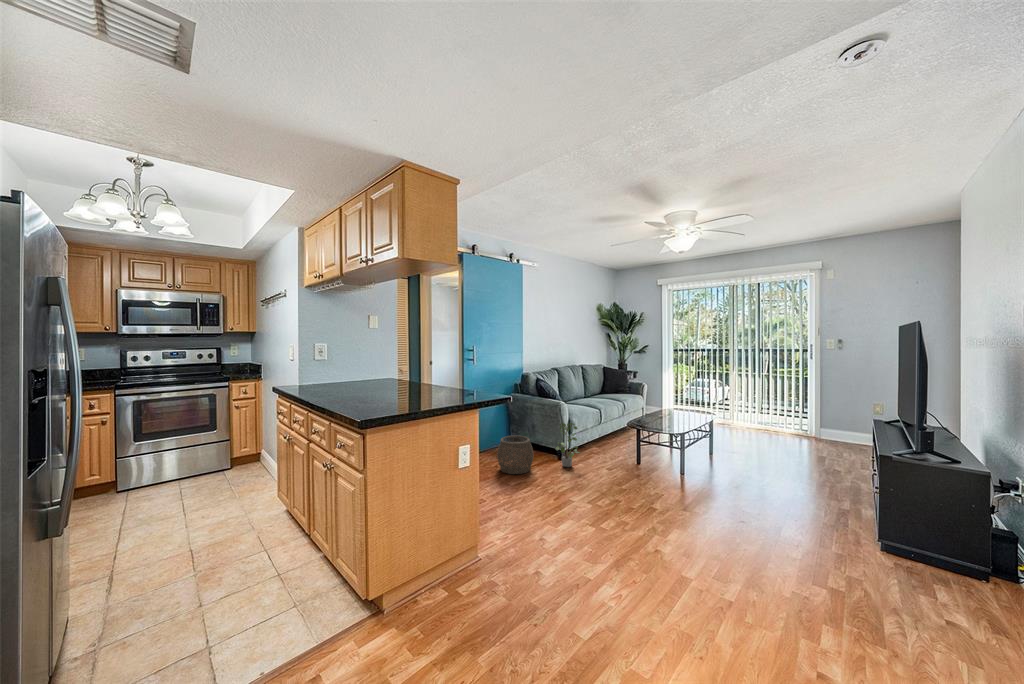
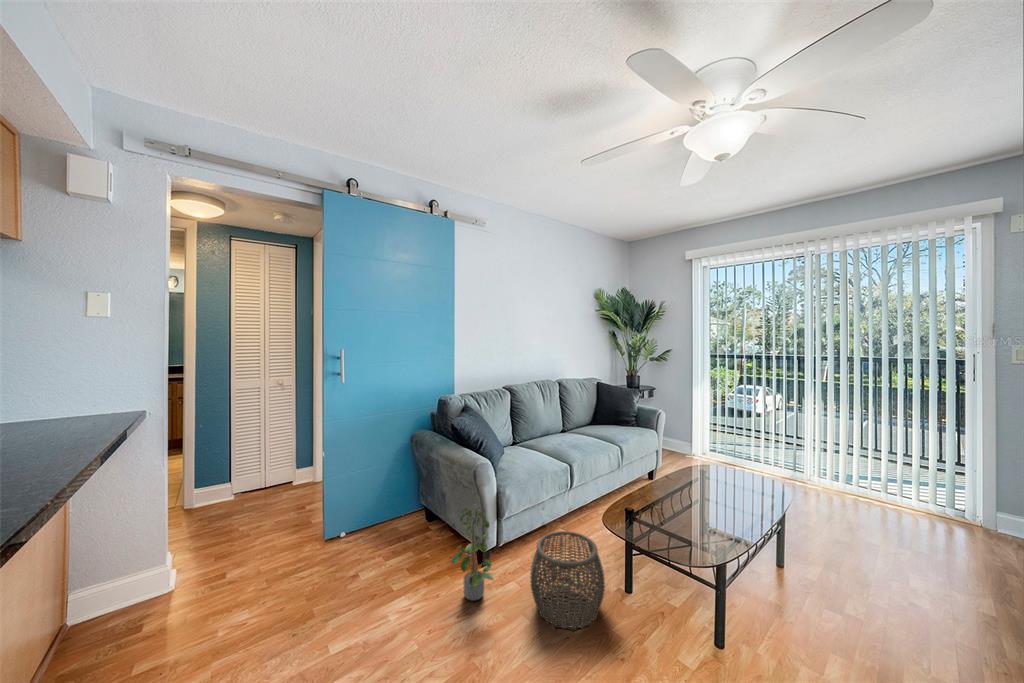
woven basket: present [497,436,533,474] -> present [530,531,605,630]

